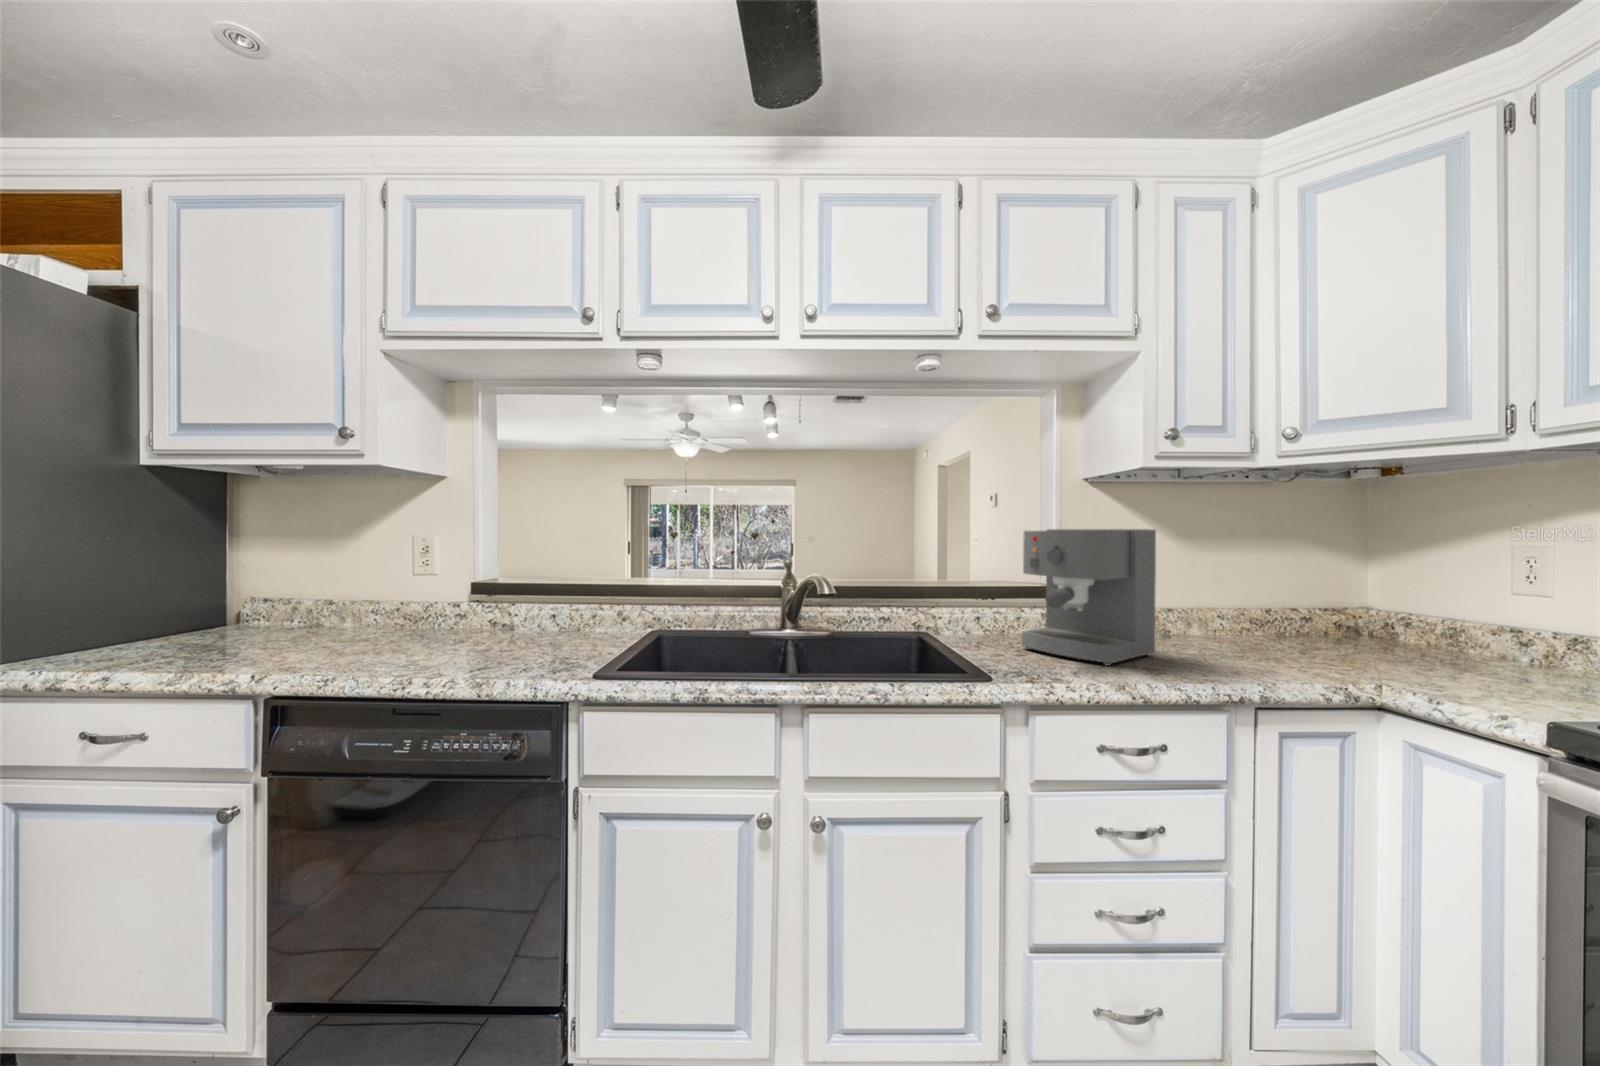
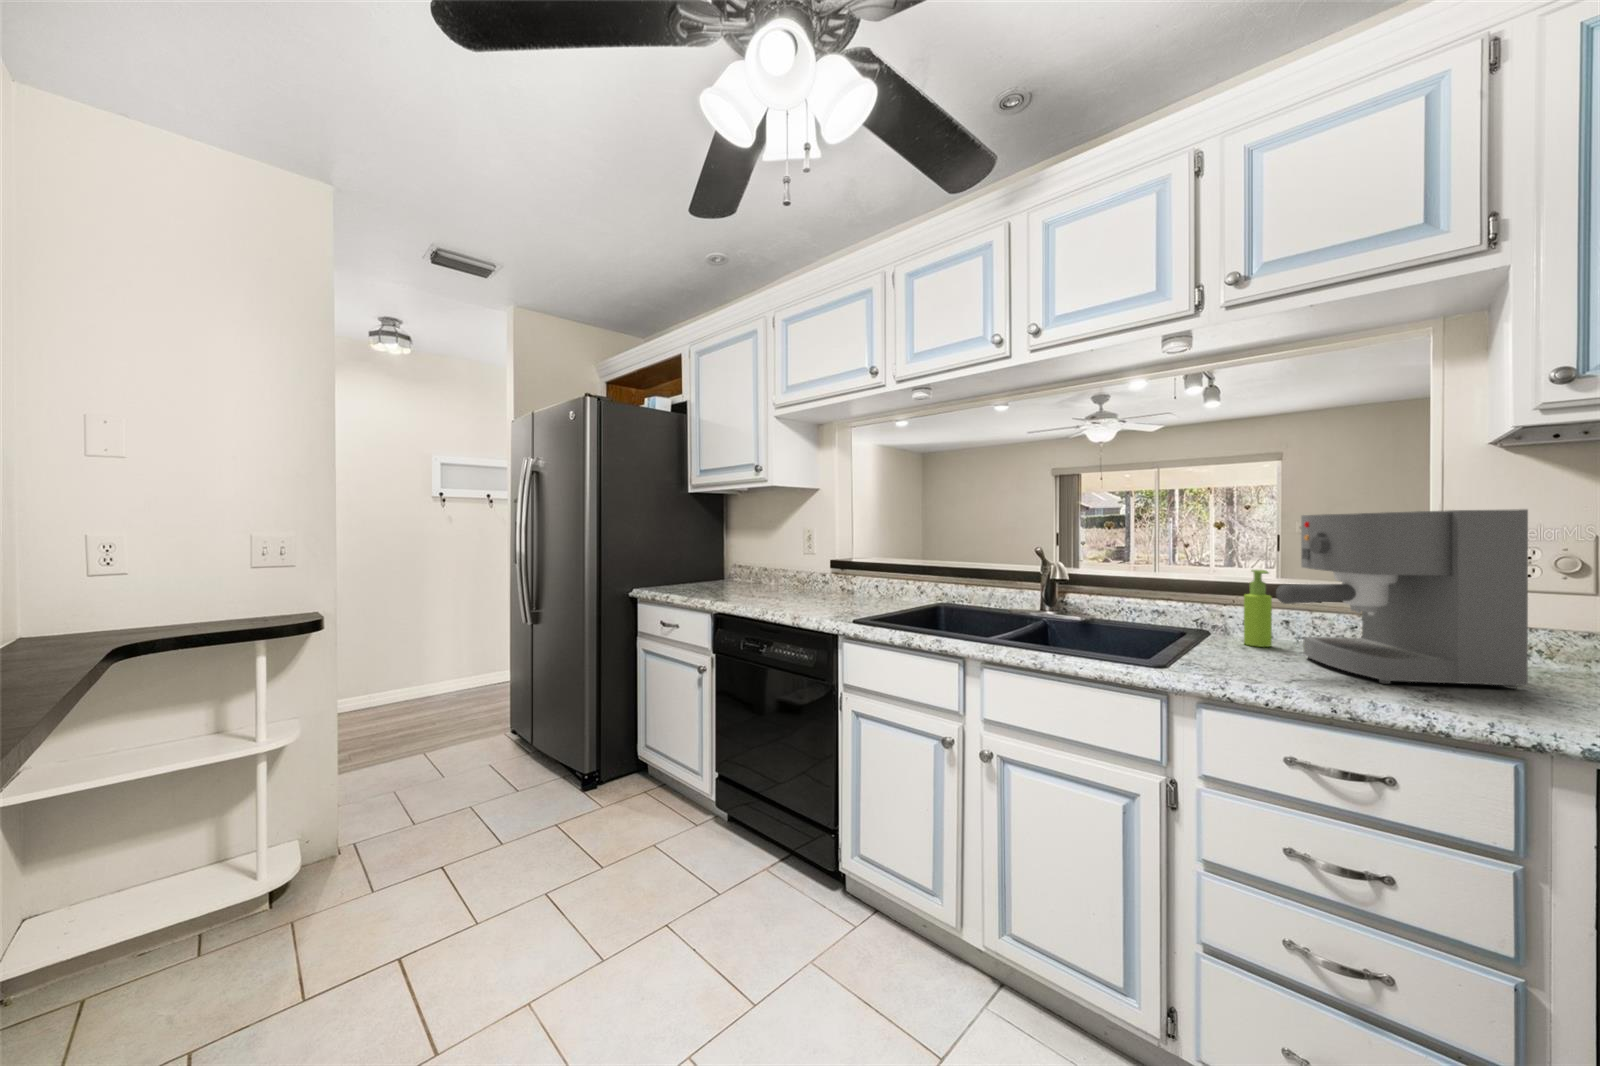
soap dispenser: none [963,576,986,642] -> present [1244,570,1272,647]

